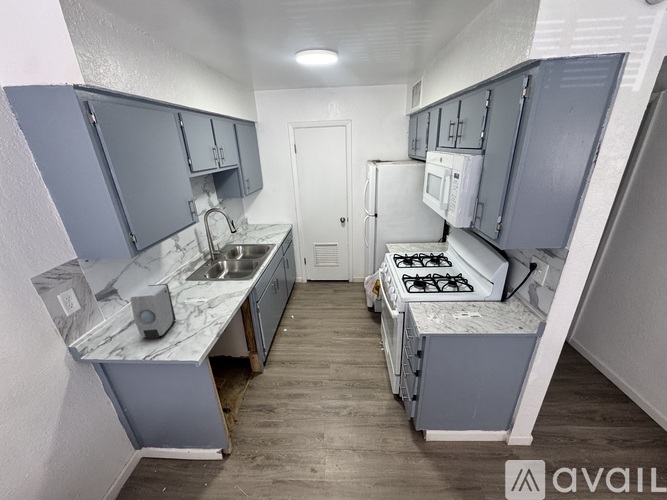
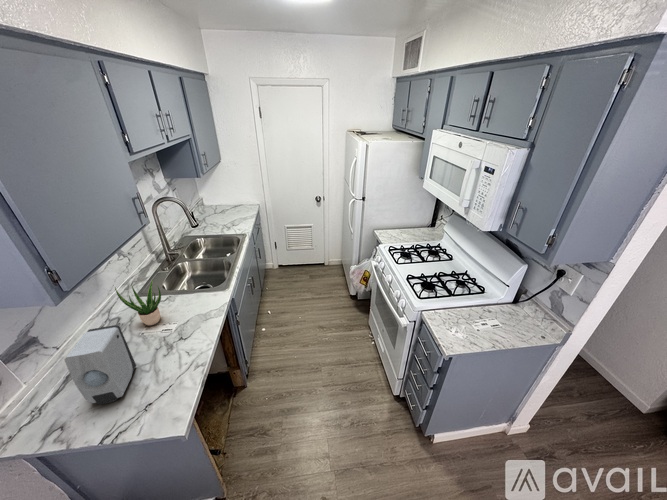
potted plant: none [170,263,201,298] -> present [115,280,161,325]

